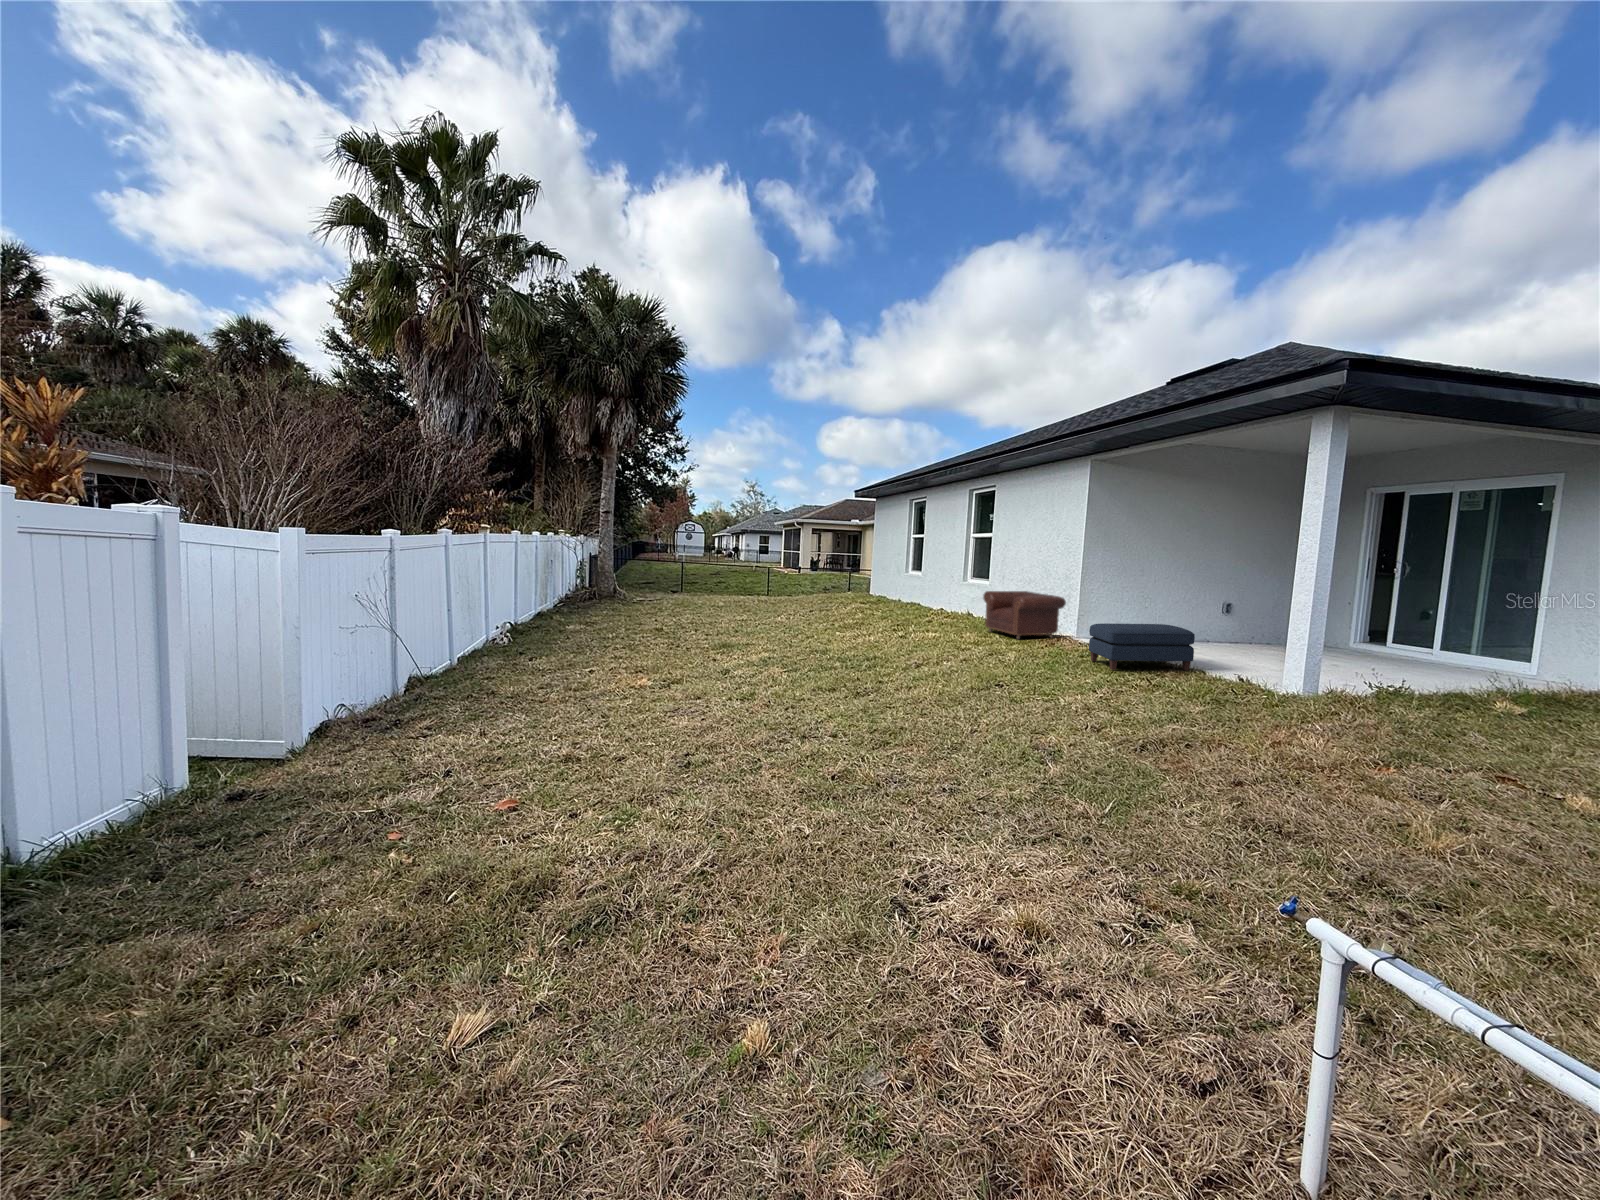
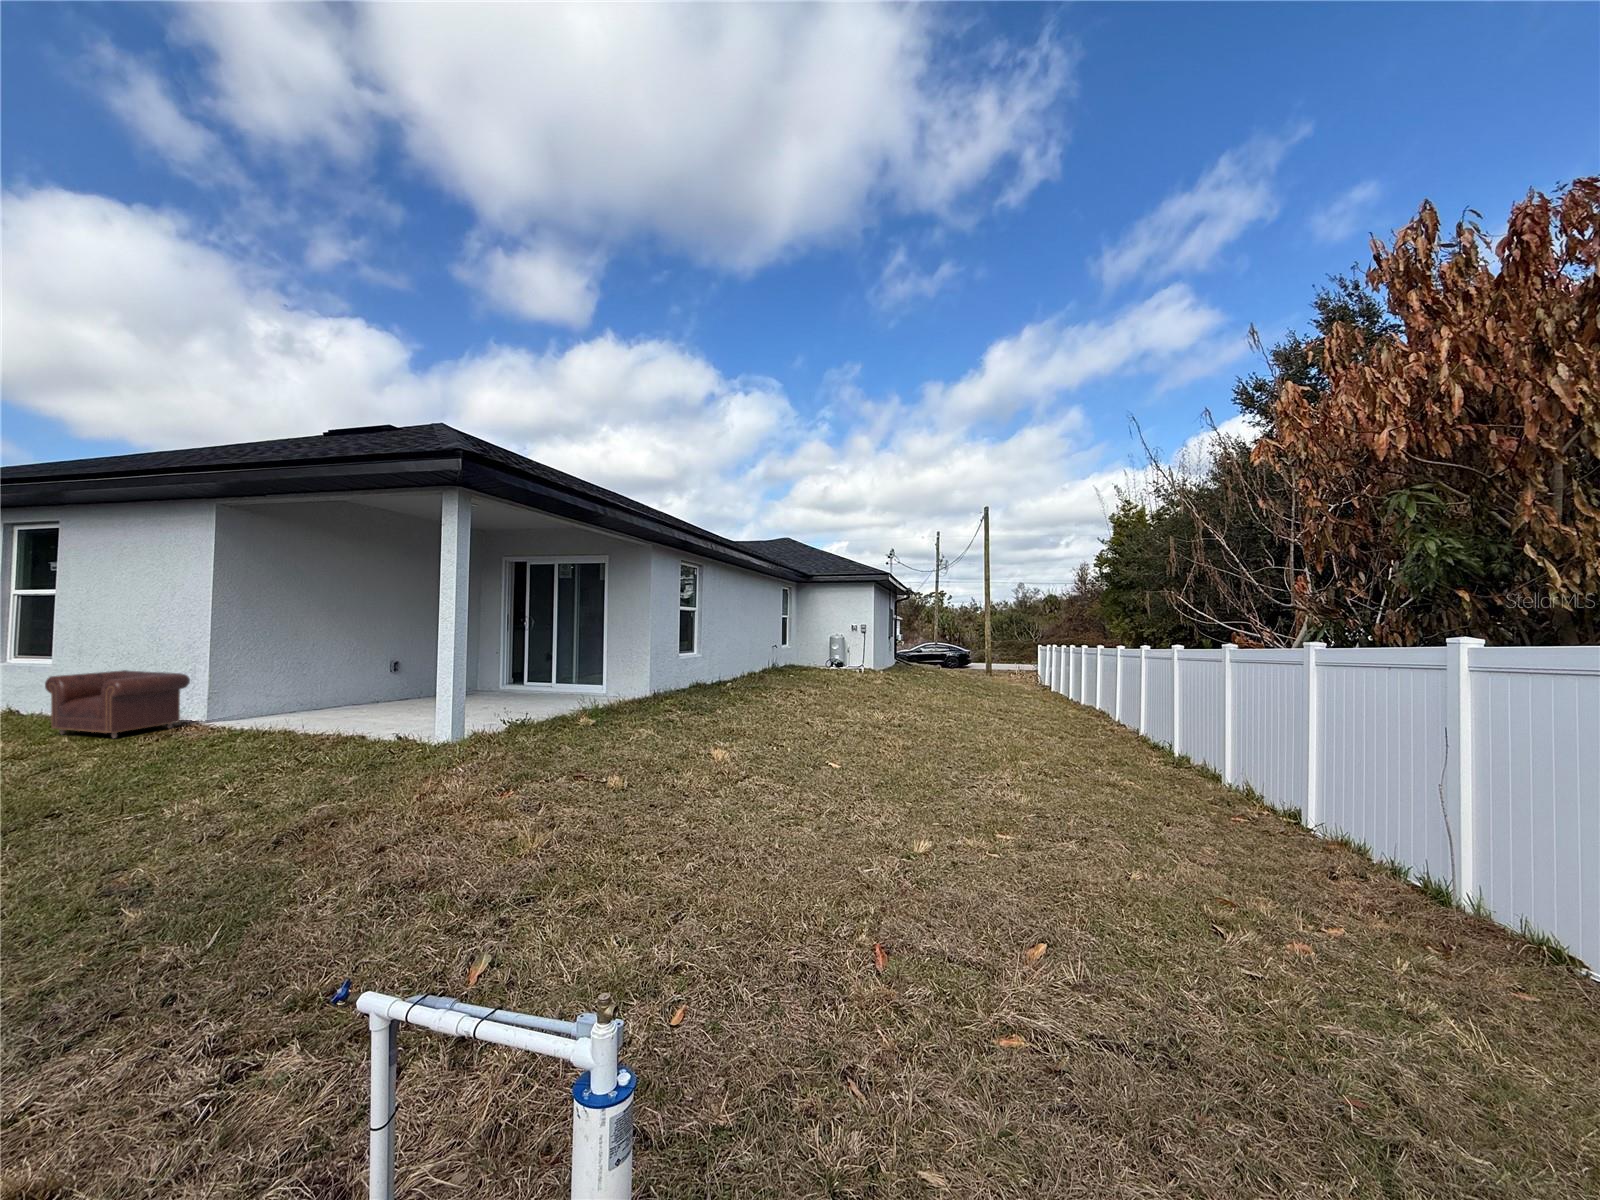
ottoman: present [1089,623,1195,671] -> none [225,693,352,755]

